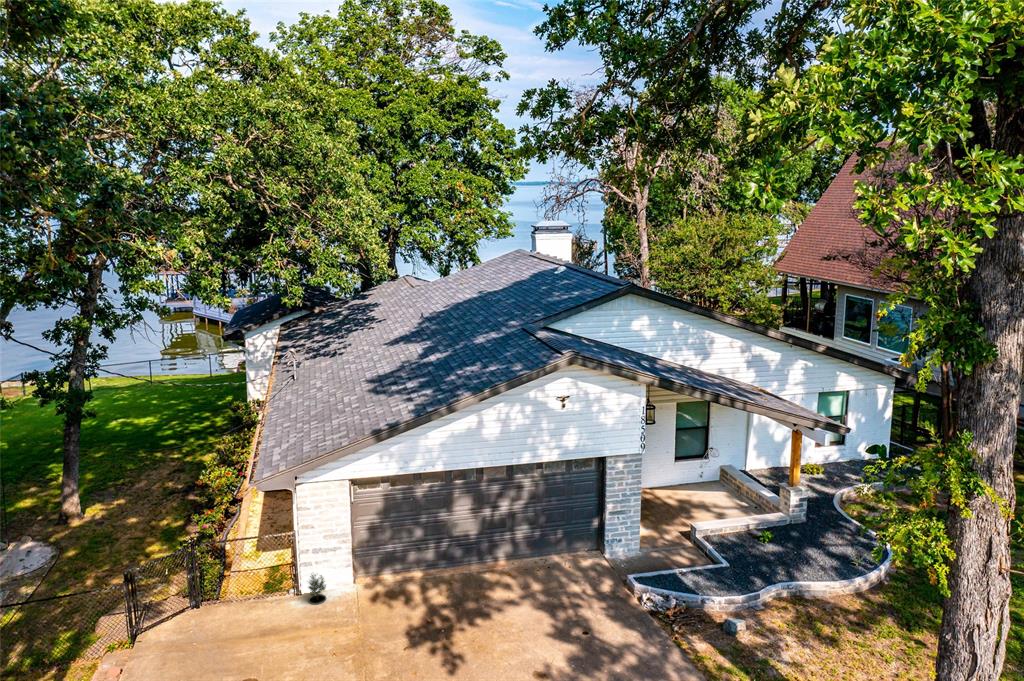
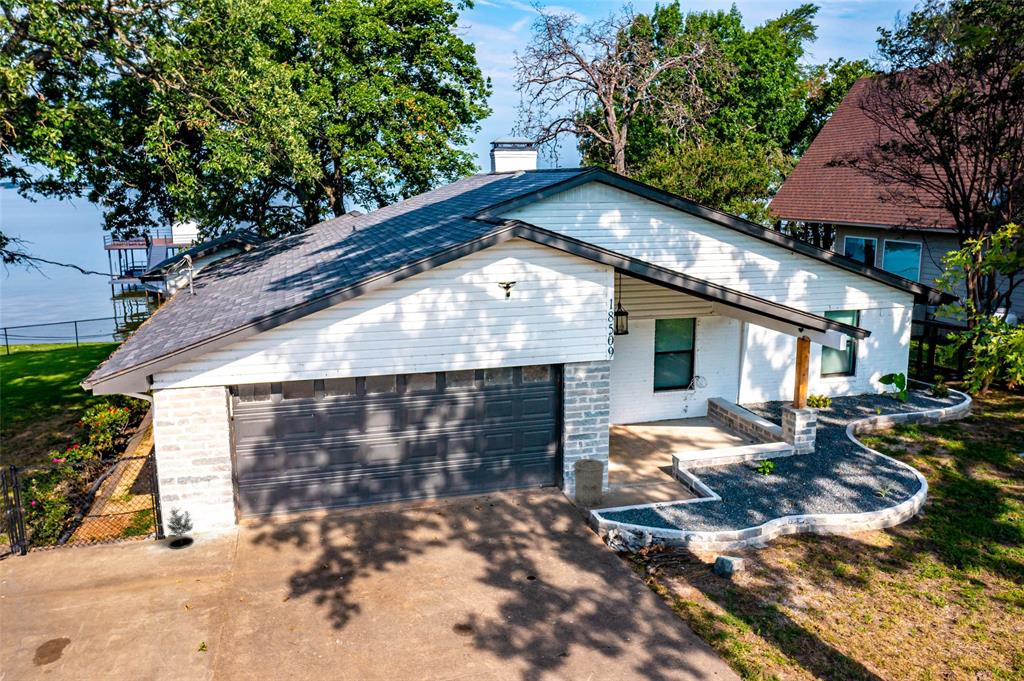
trash can: none [613,531,638,570] -> present [574,459,604,506]

